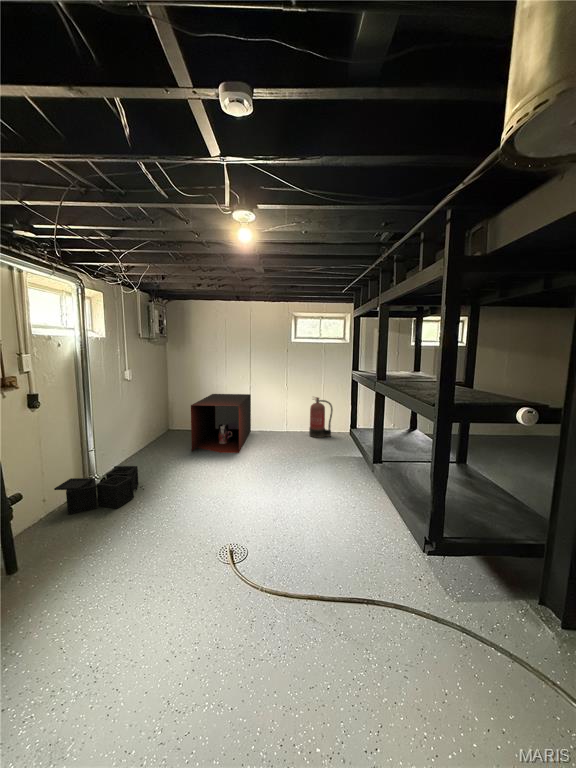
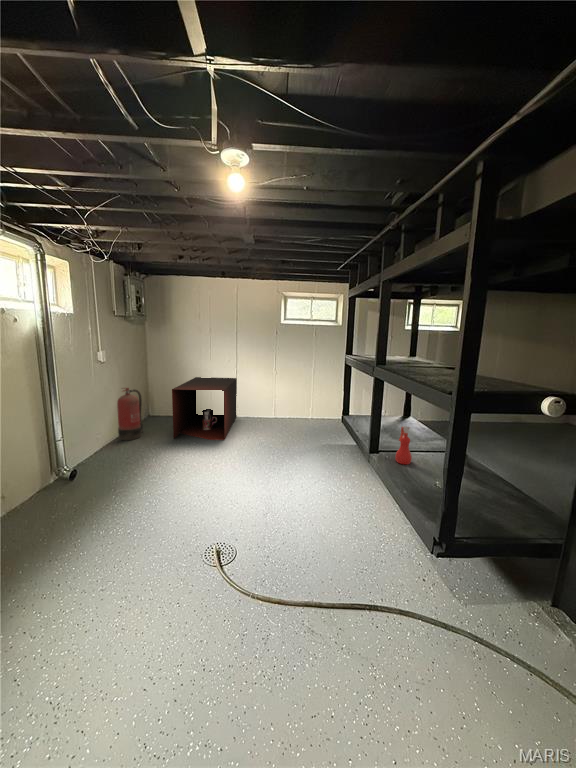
fire extinguisher: present [309,397,333,438] -> present [117,388,143,440]
spray bottle: none [397,438,412,474] -> present [396,426,412,464]
storage bin: present [54,466,144,515] -> none [14,456,120,512]

